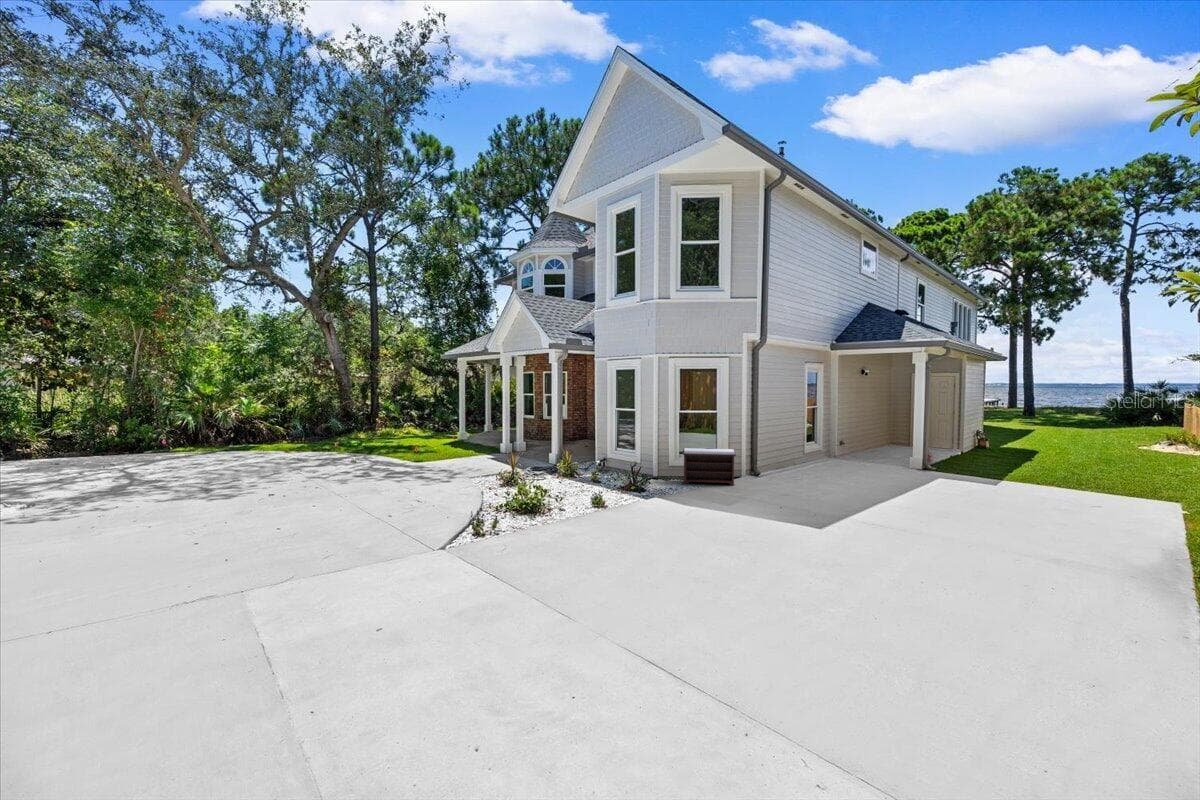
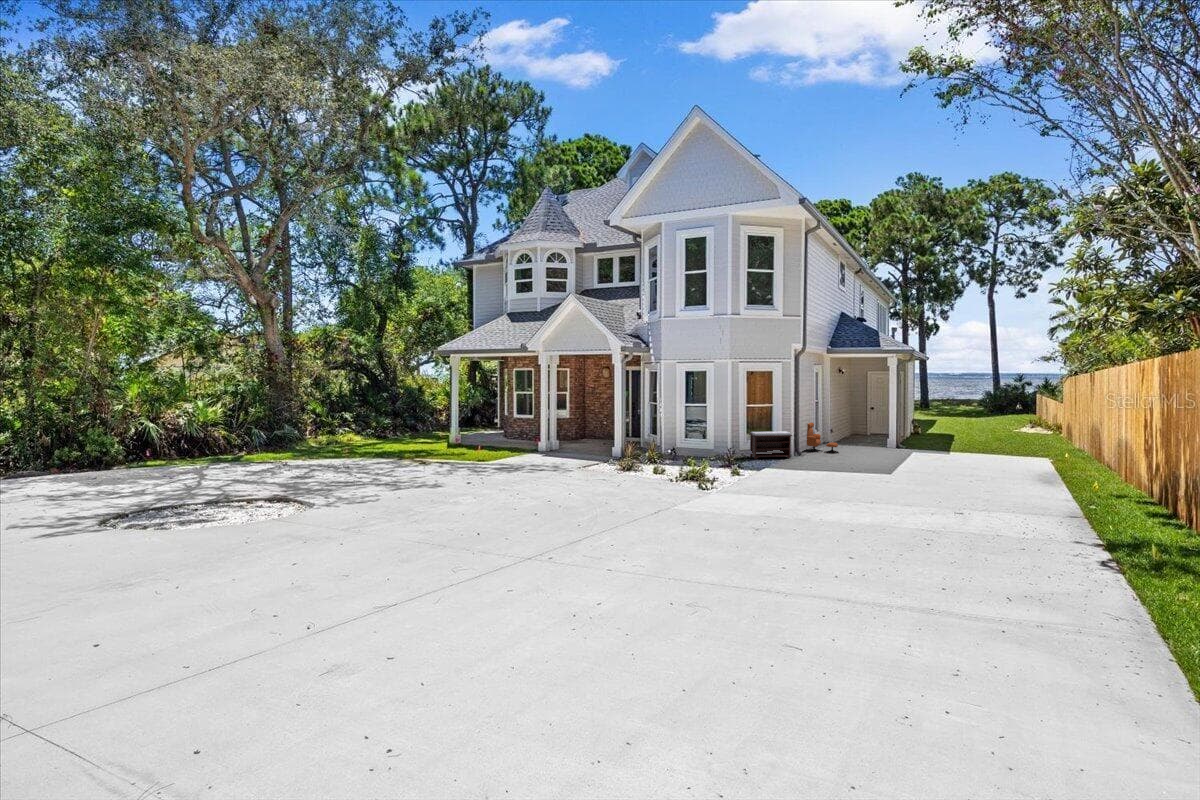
lounge chair: none [774,439,819,481] -> present [807,423,838,453]

